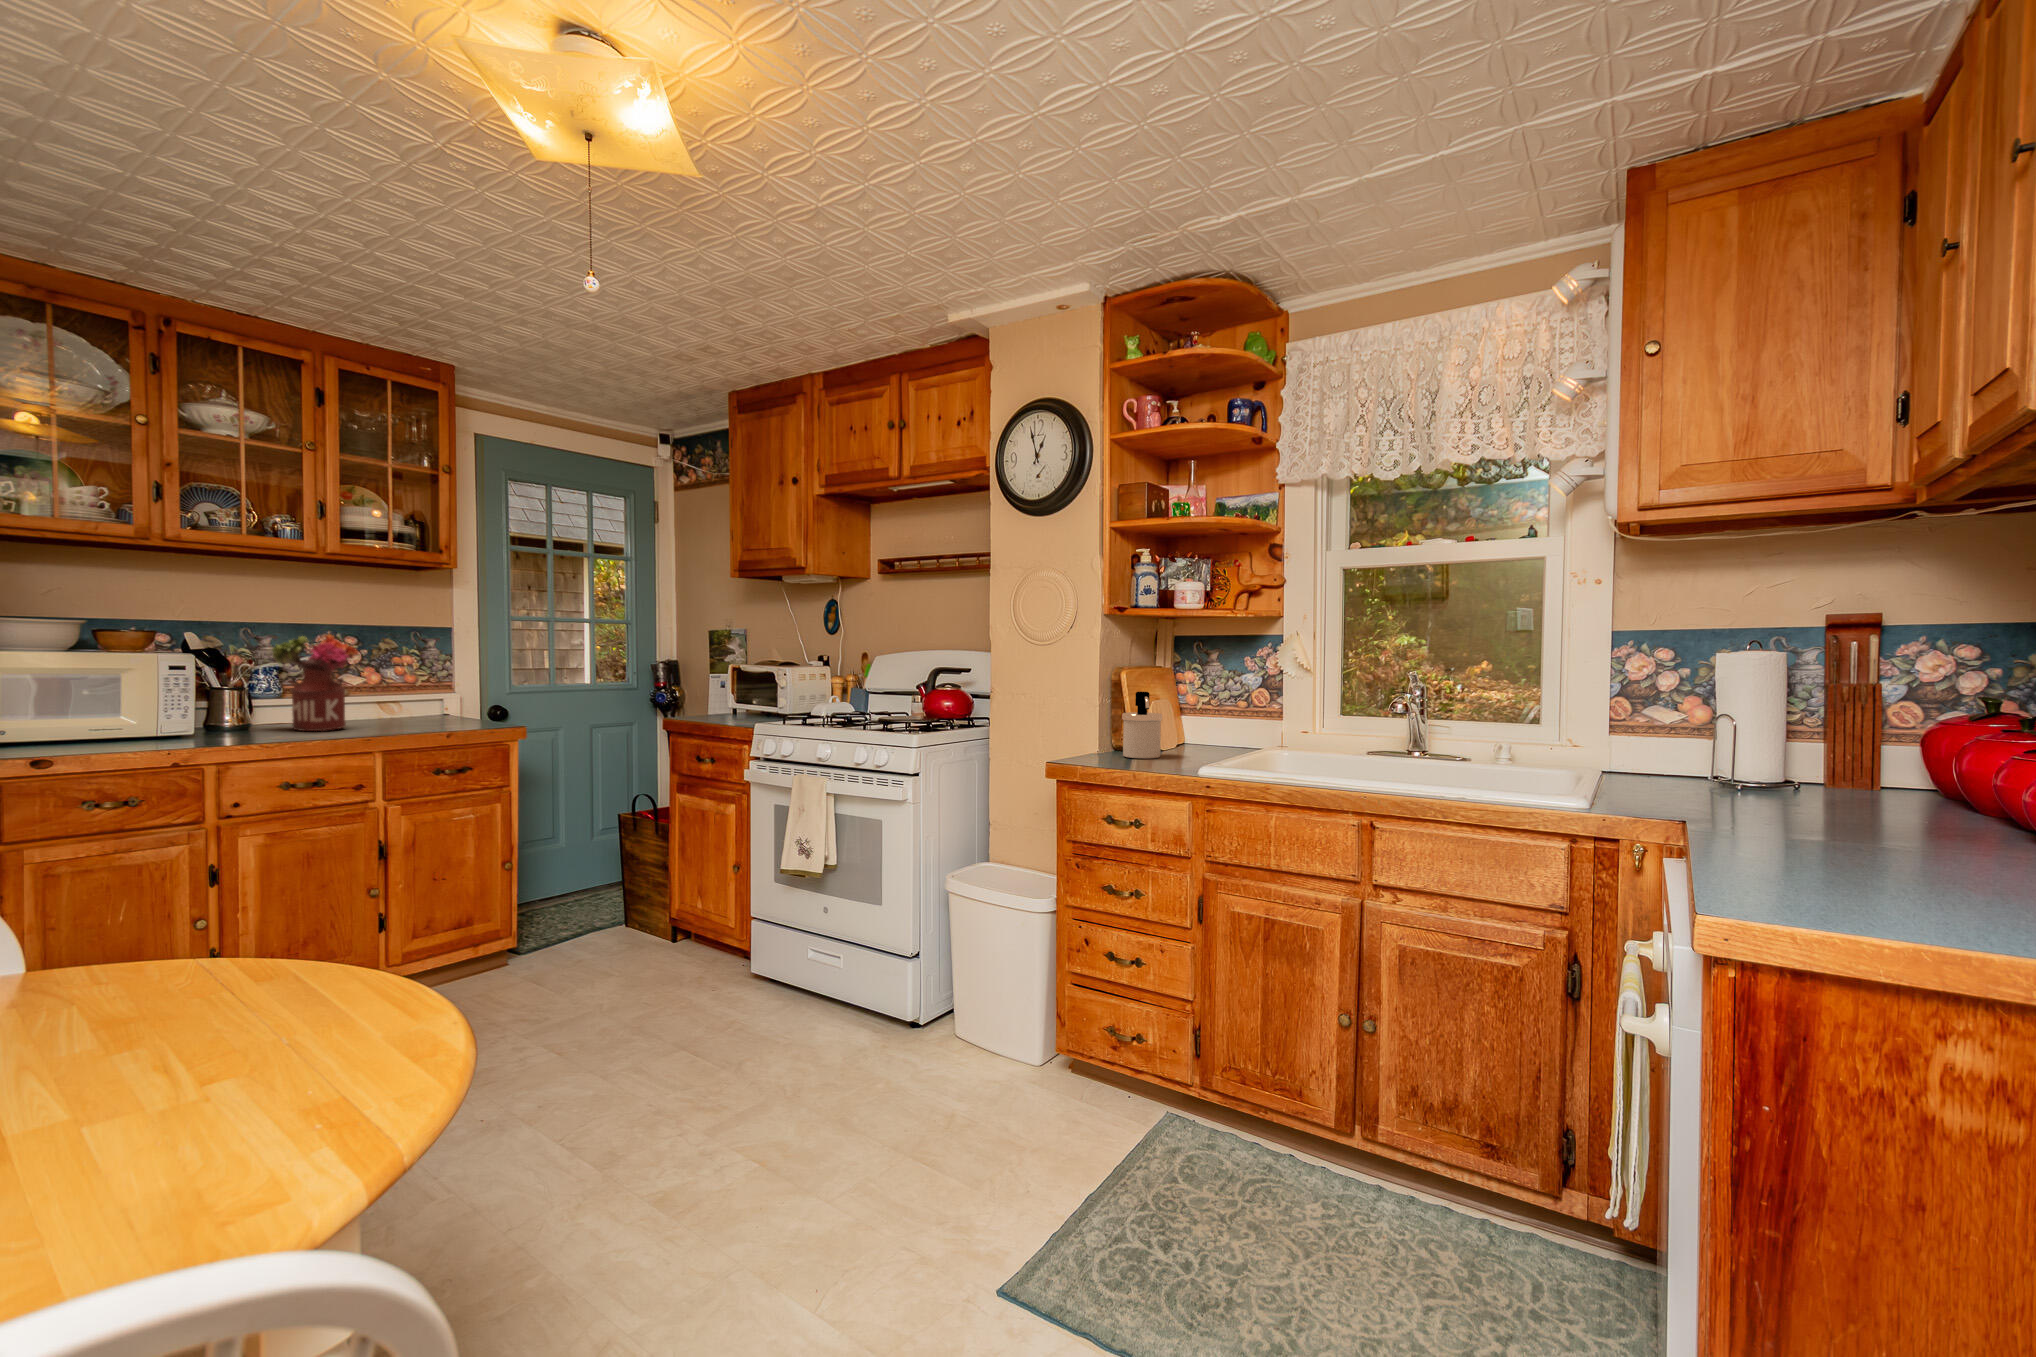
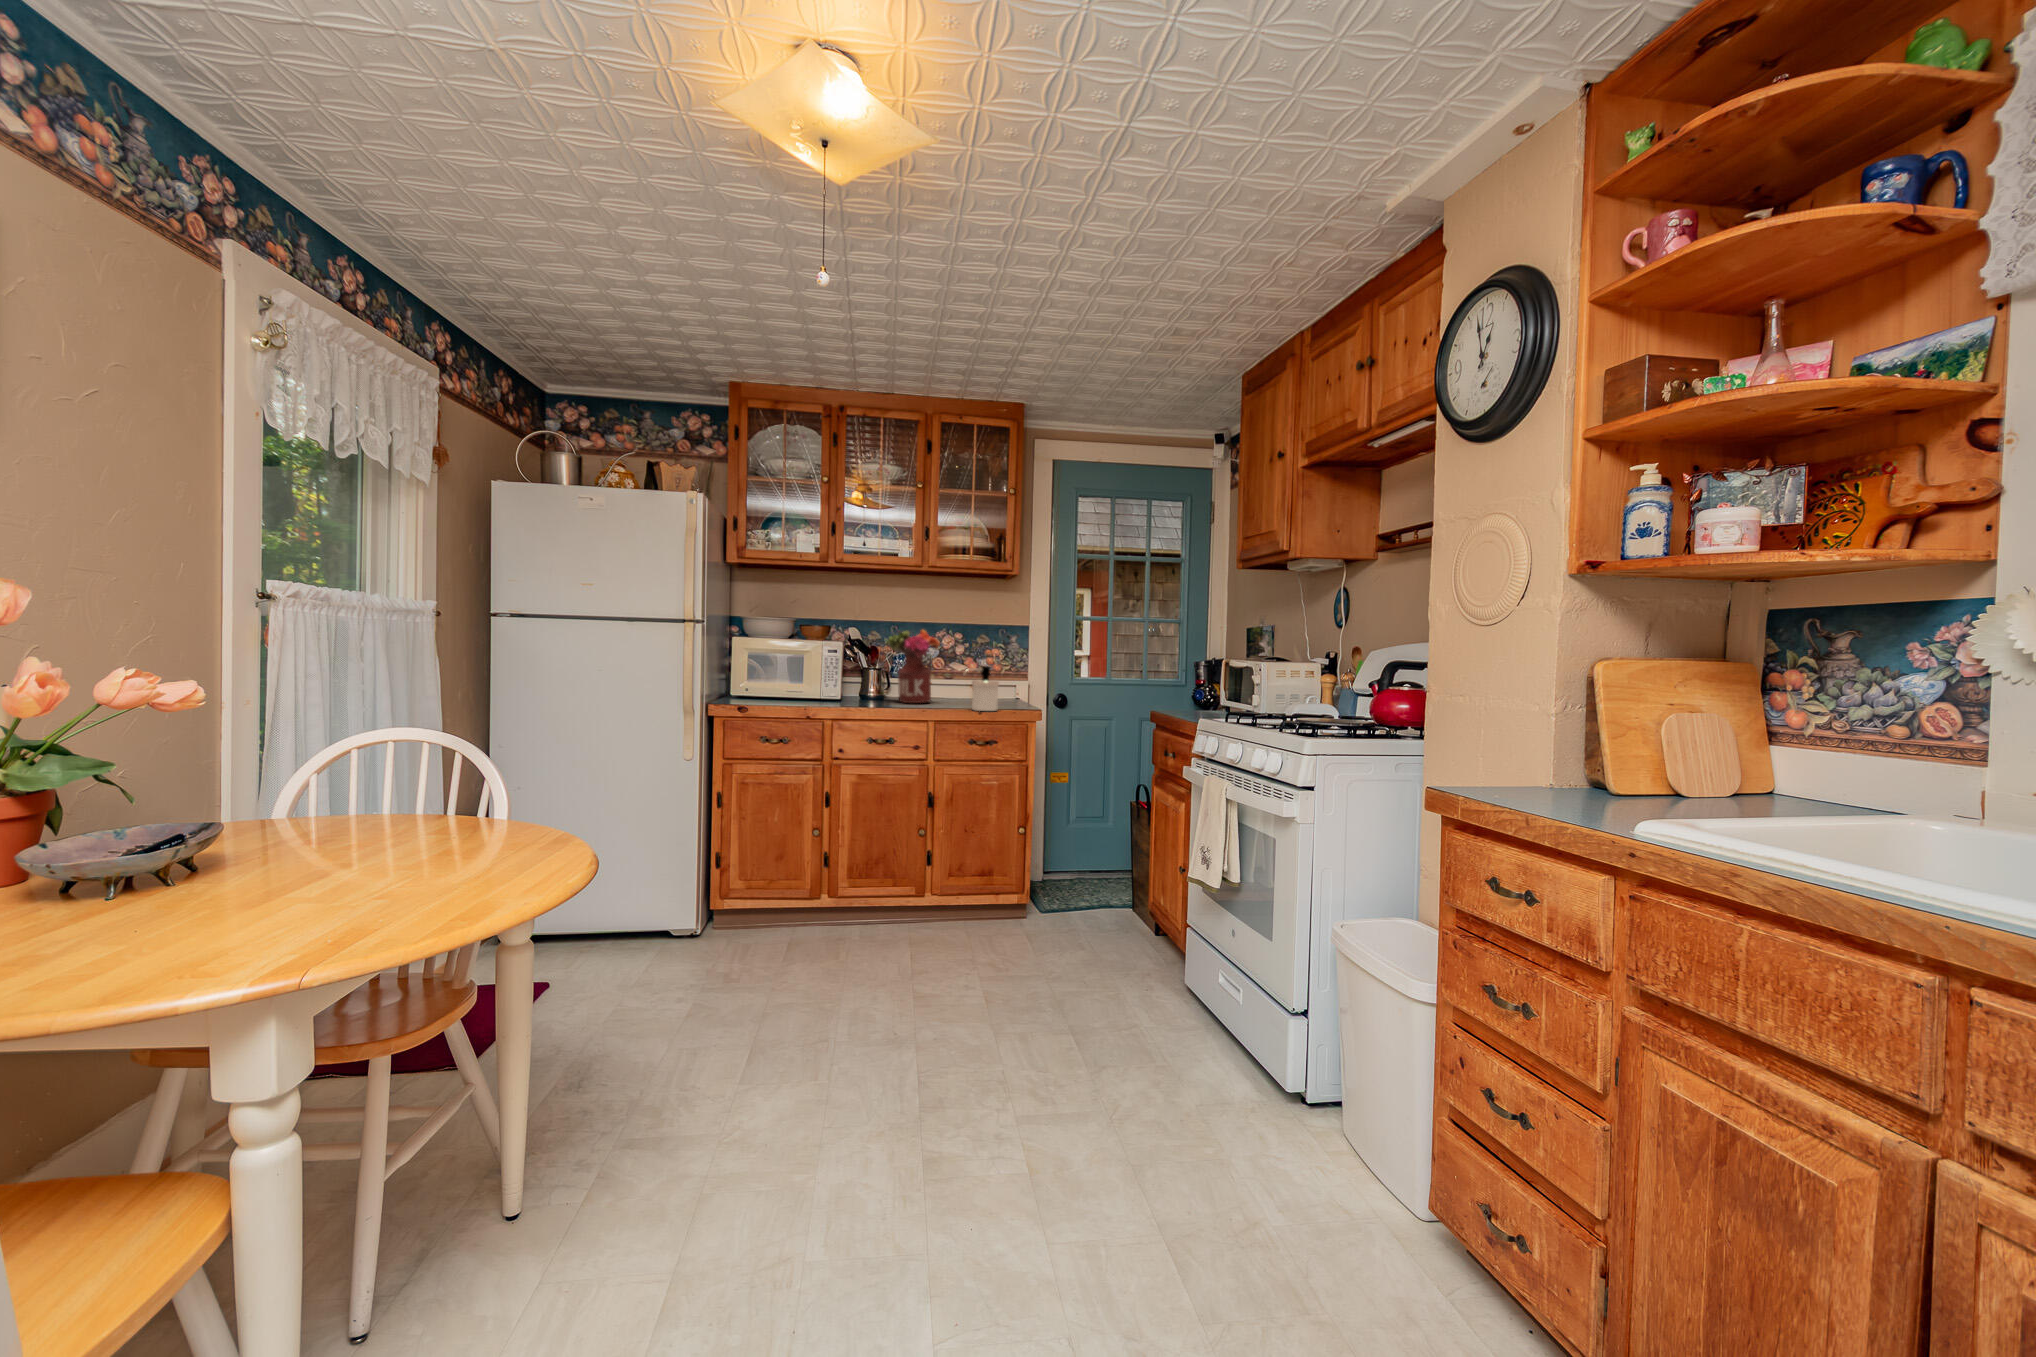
soap dispenser: present [1122,692,1162,758] -> present [963,666,999,711]

